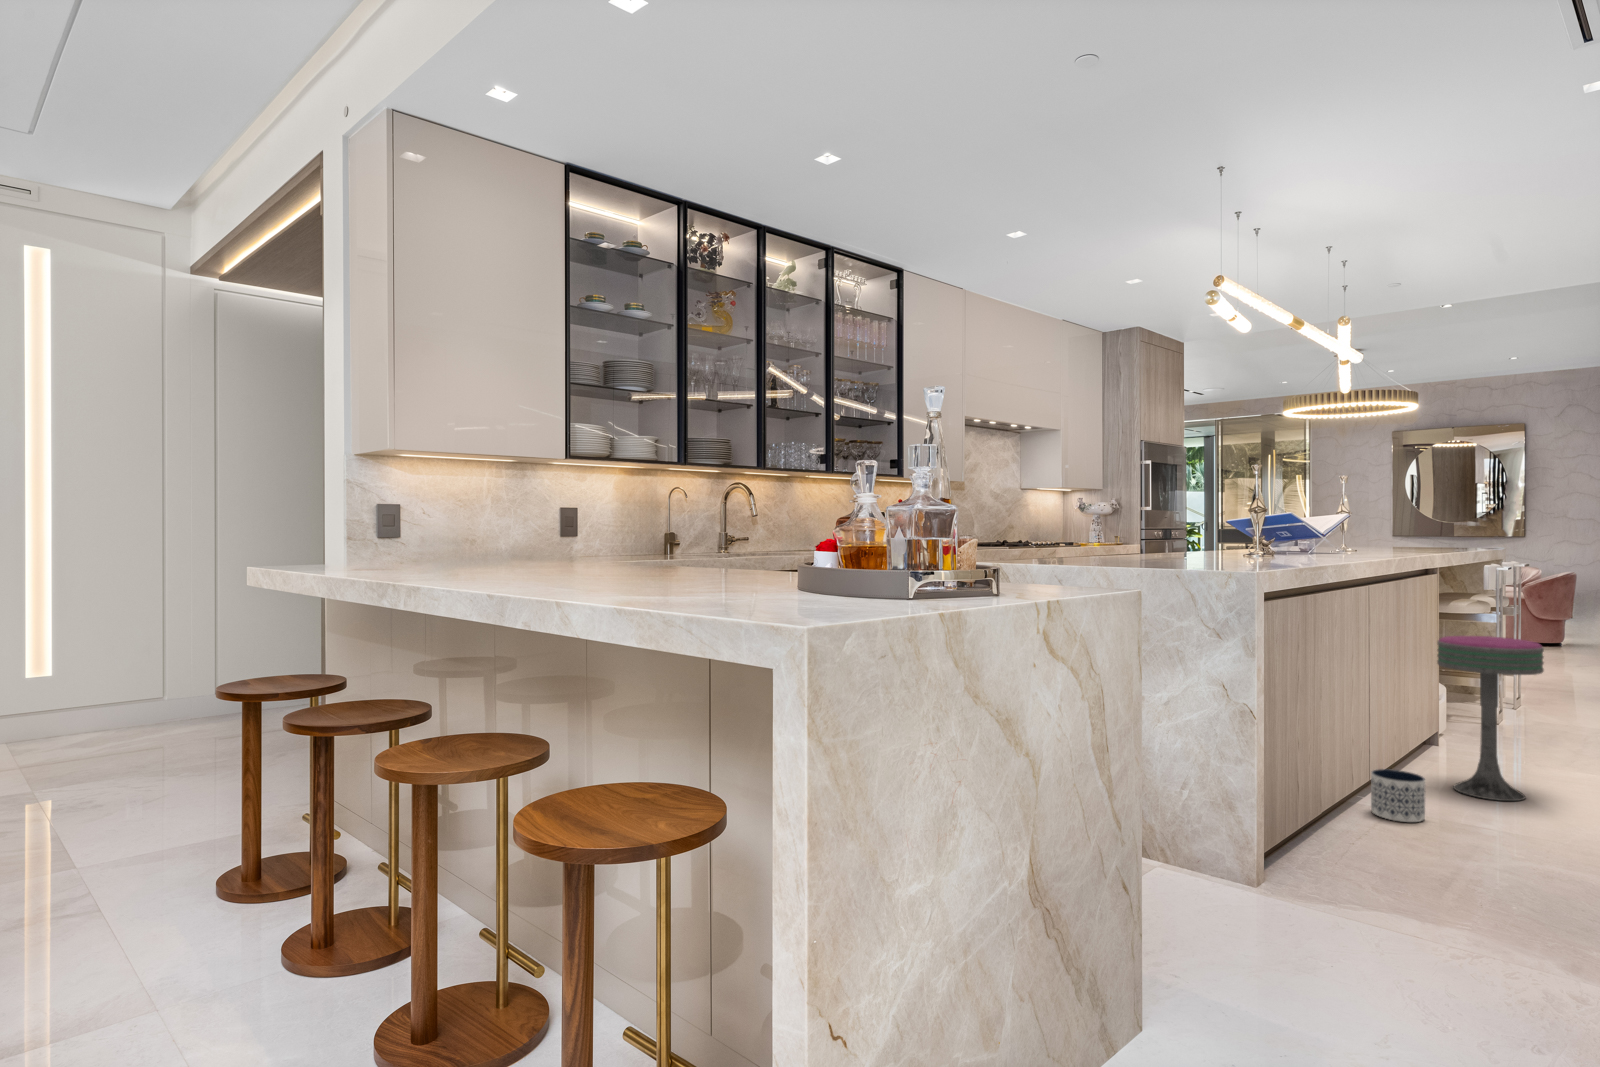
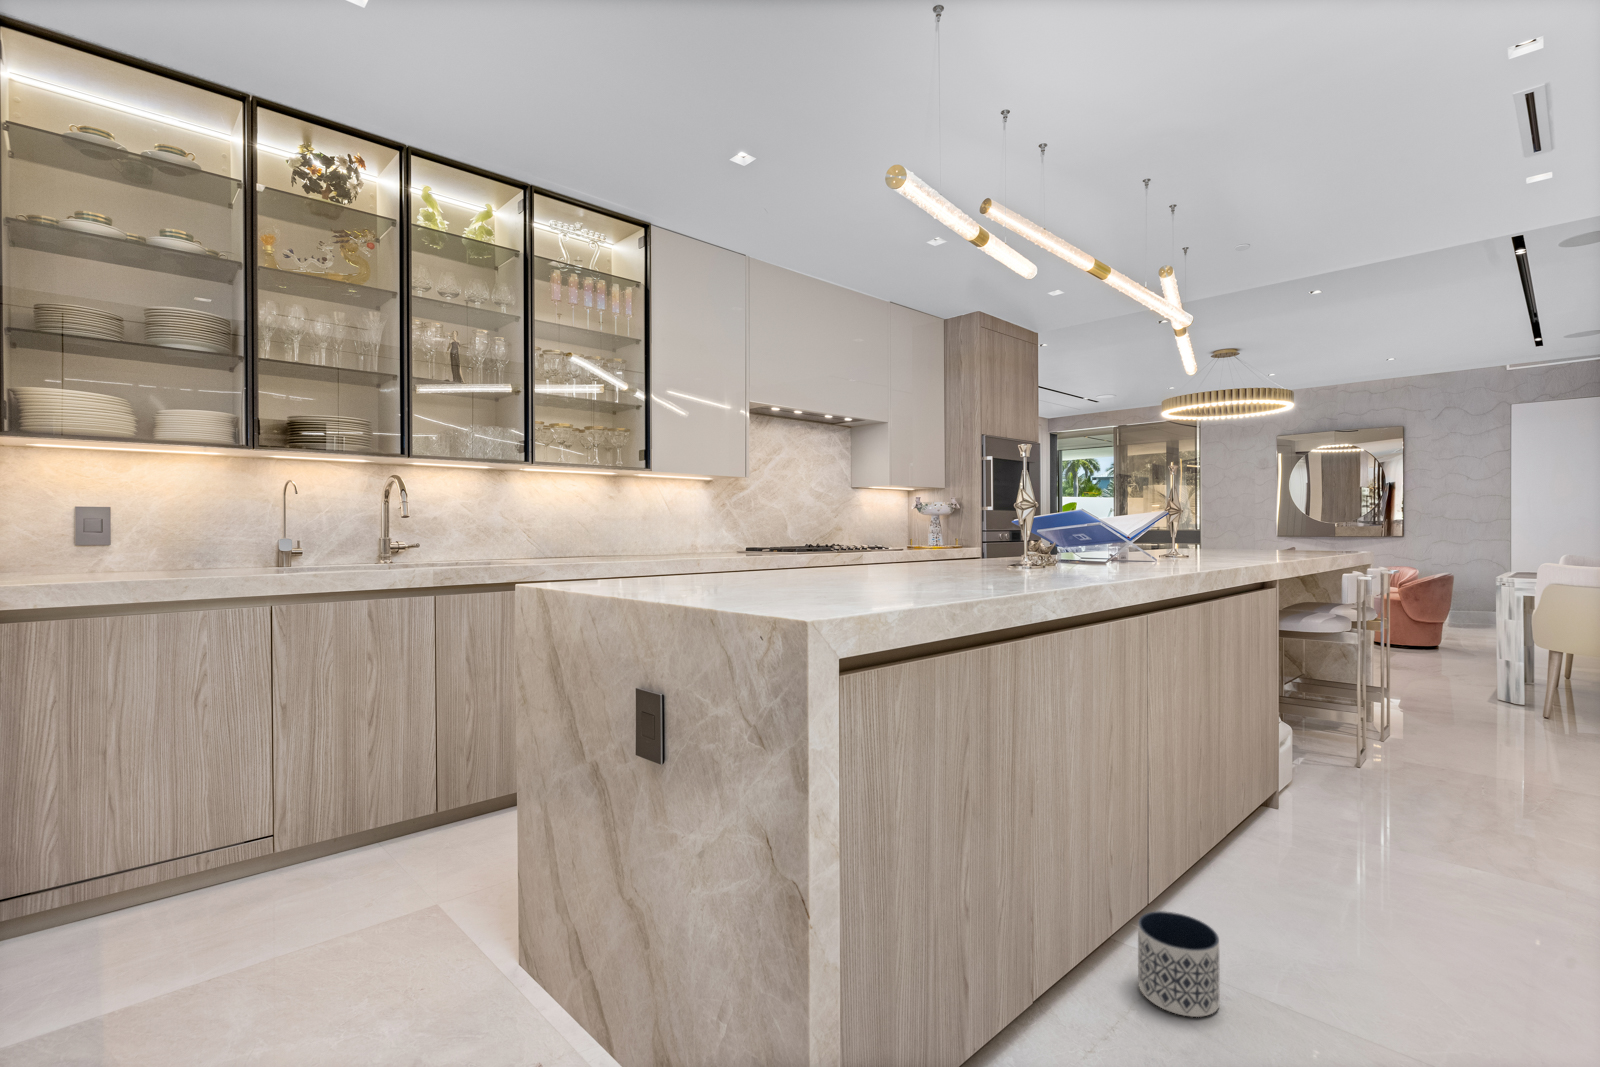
bar stool: present [1437,636,1544,801] -> none [1257,686,1414,951]

